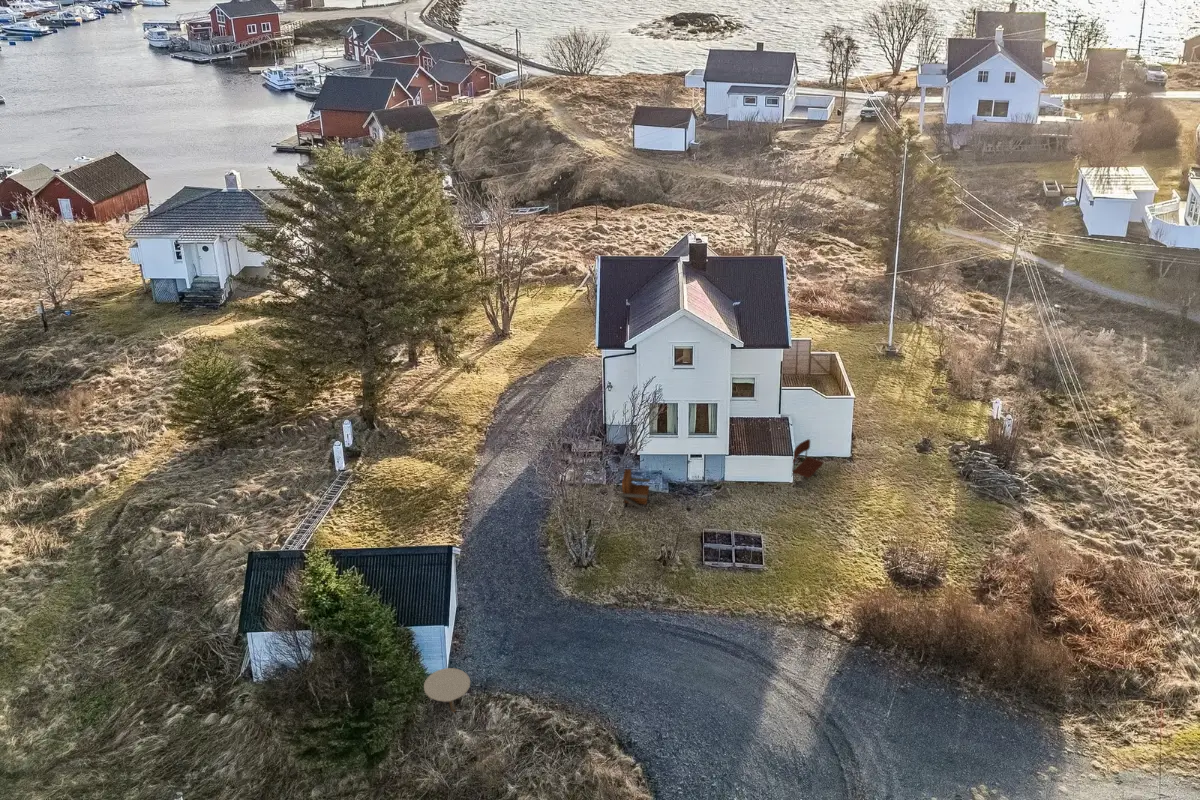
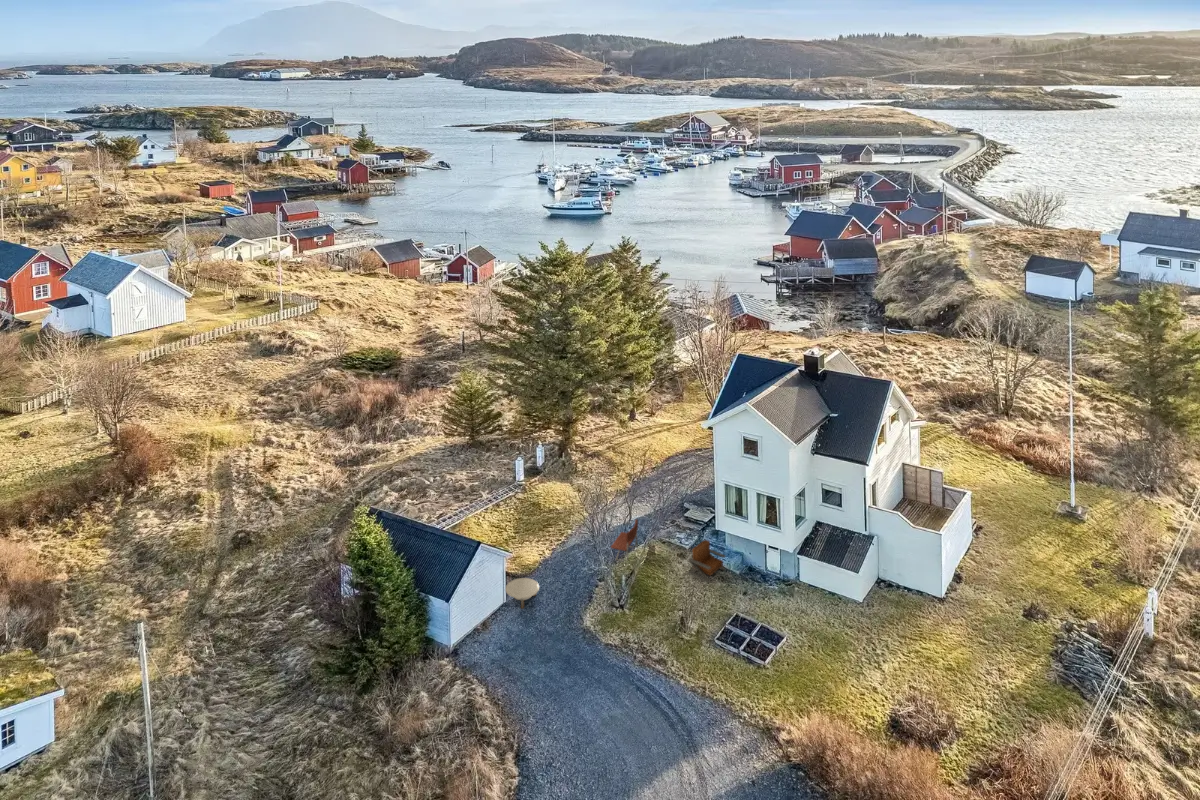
bench: present [792,439,823,488] -> present [611,519,638,561]
round table: present [424,668,470,712] -> present [506,578,539,608]

